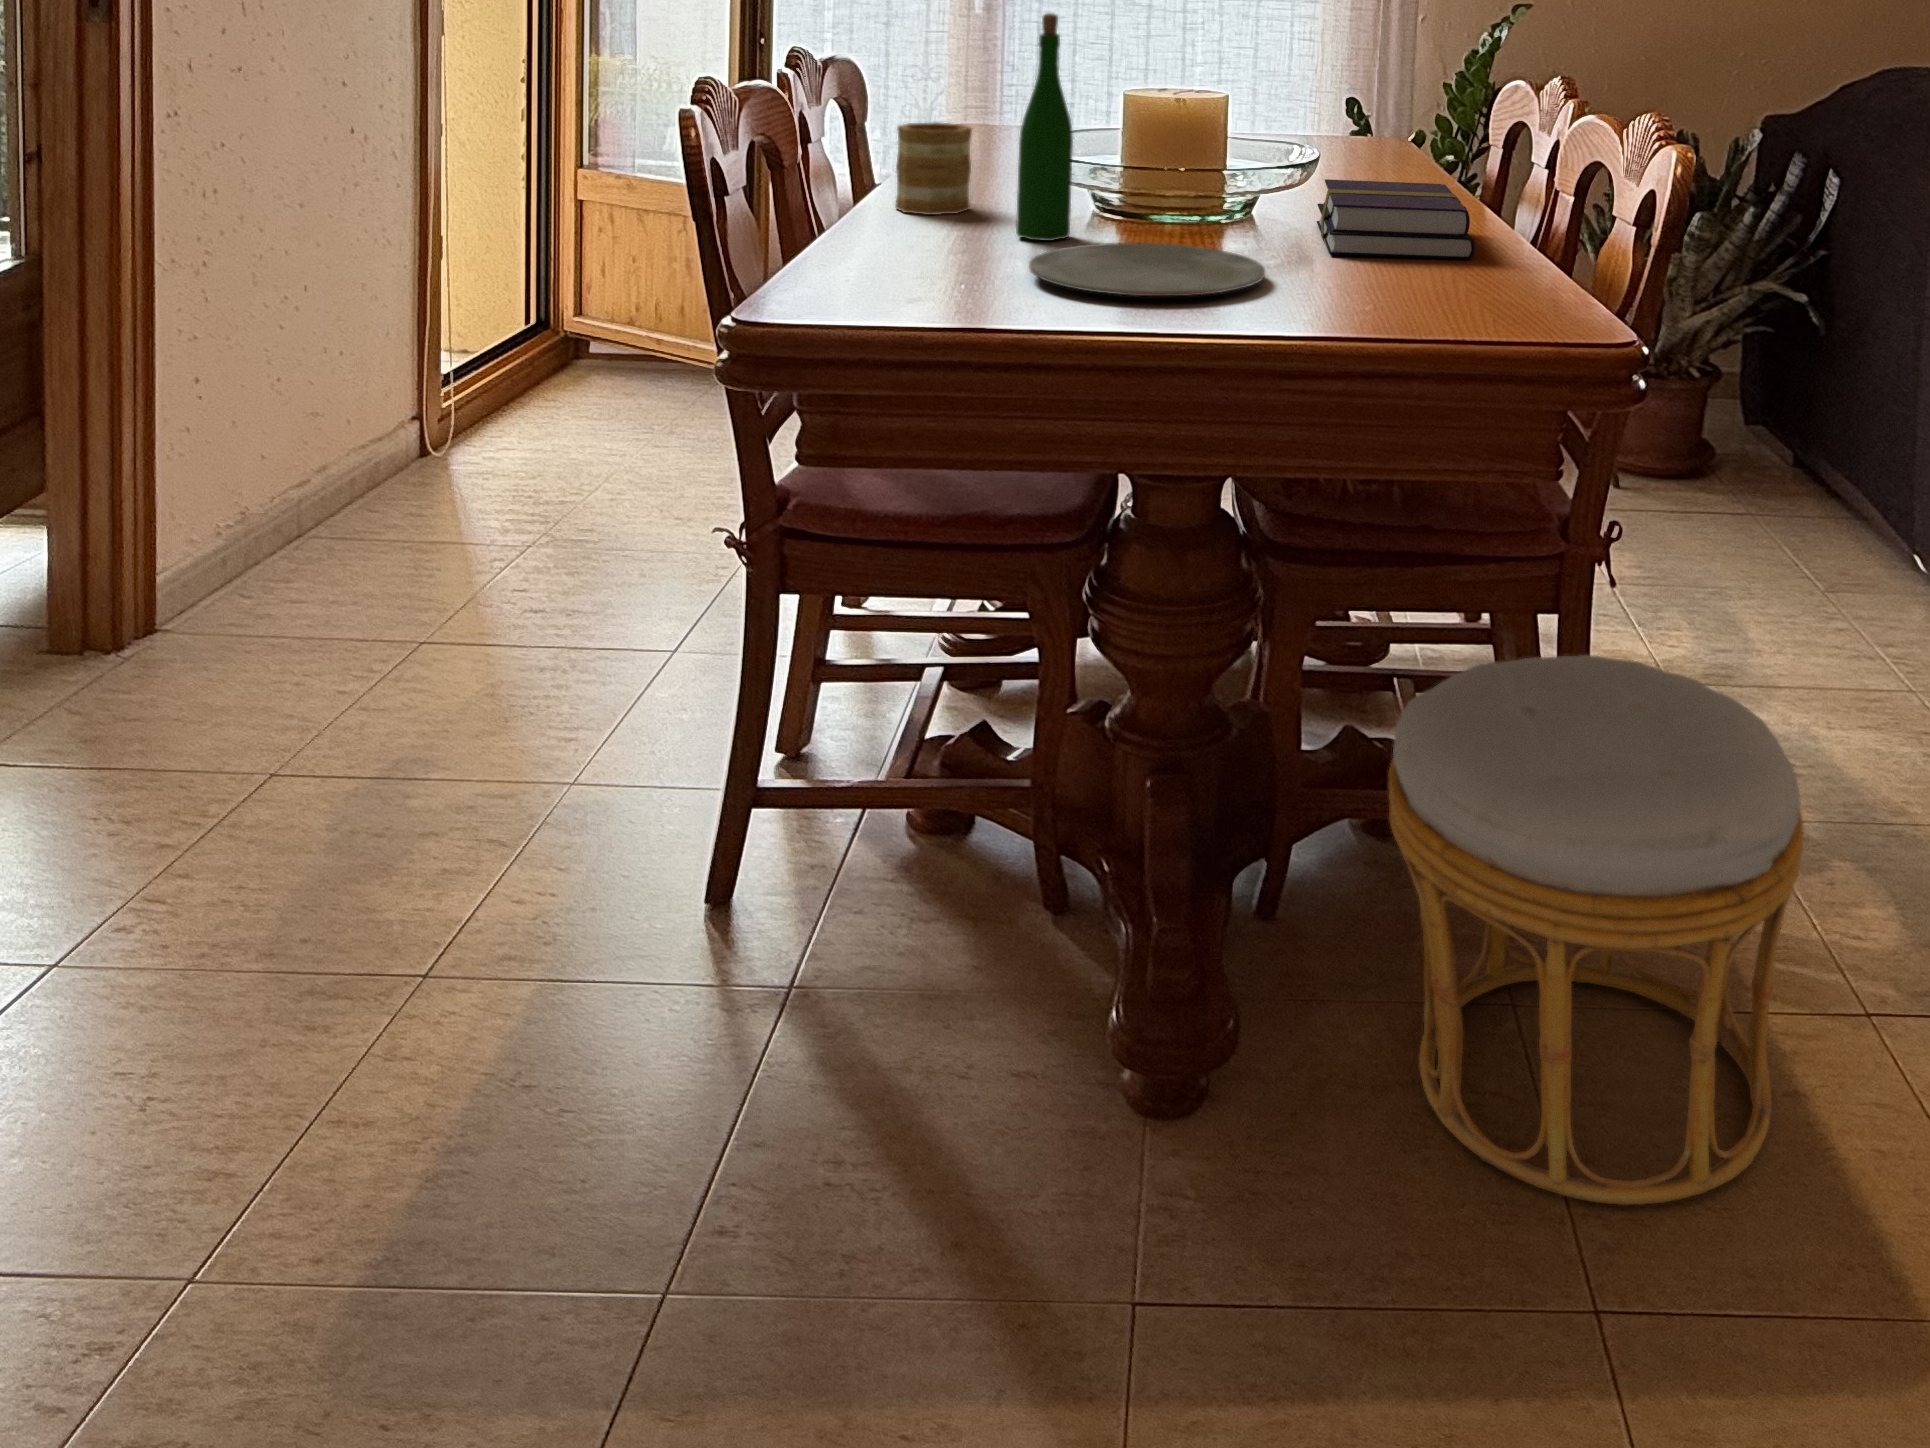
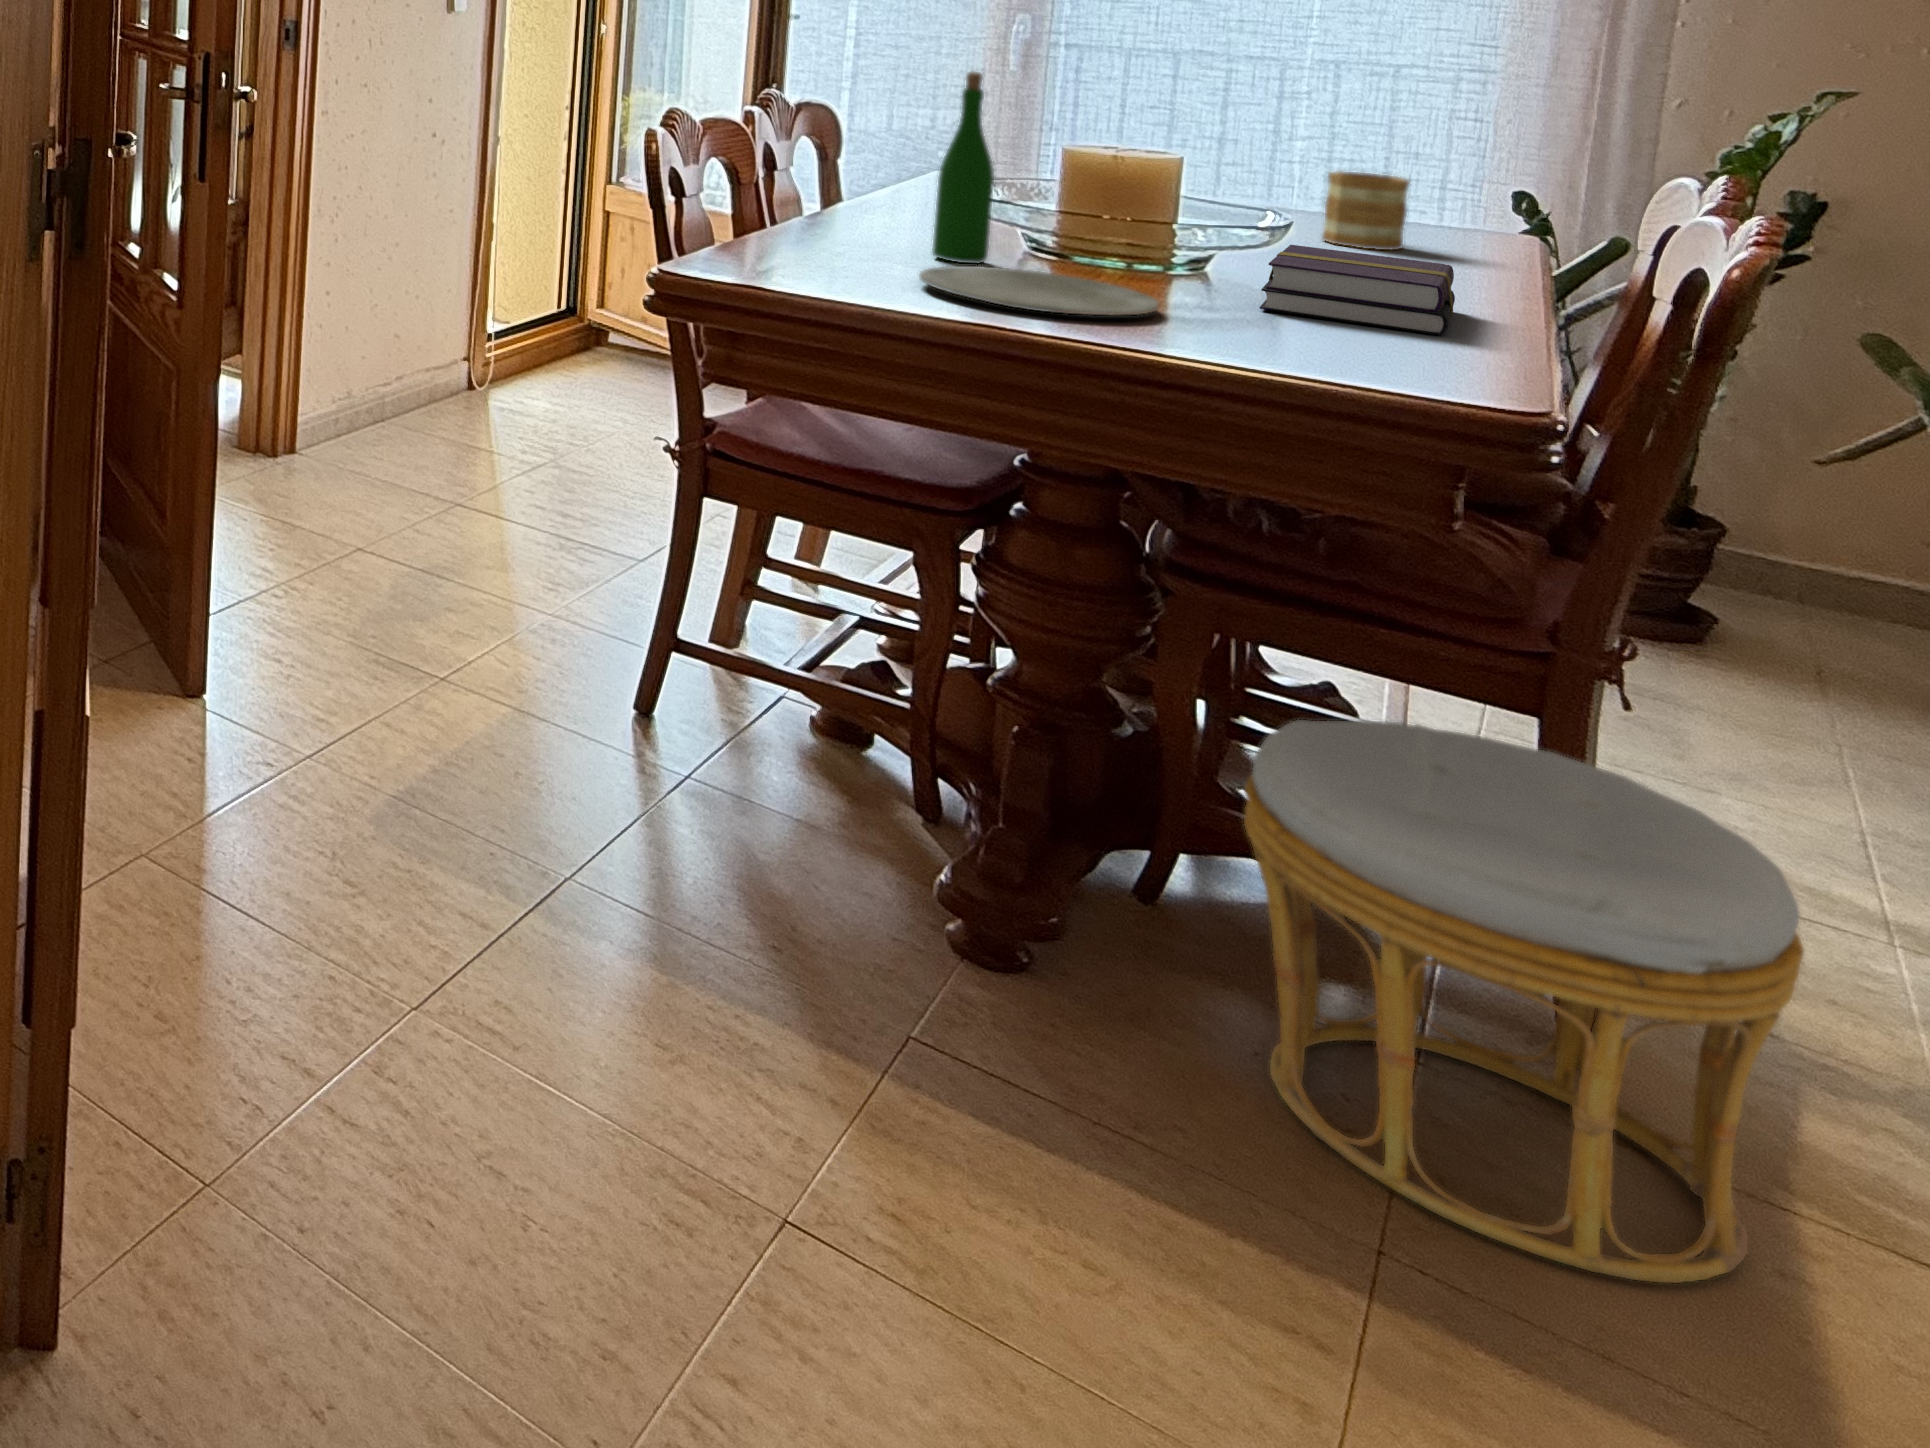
mug: present [895,122,972,215] -> present [1322,171,1409,250]

